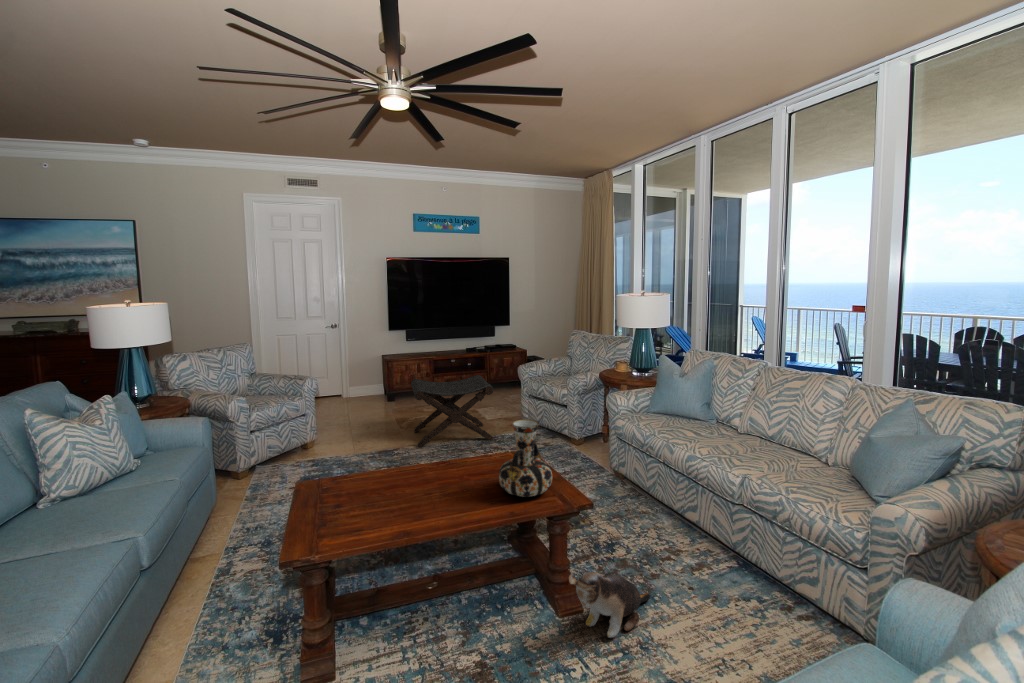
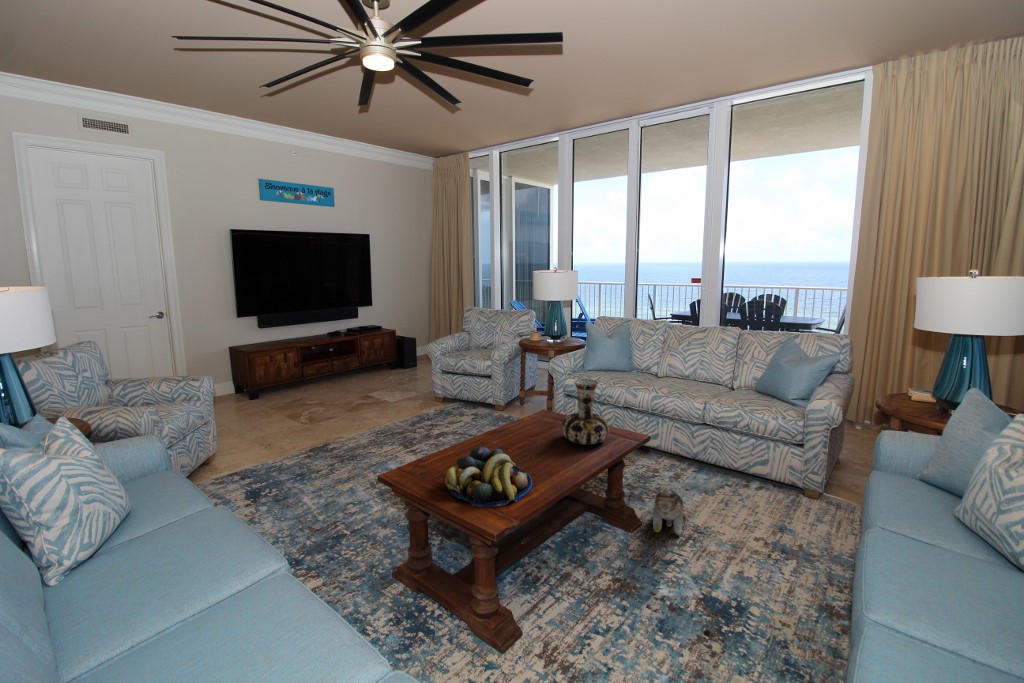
footstool: present [411,375,493,447] -> none [322,356,422,437]
fruit bowl: none [323,473,416,538] -> present [445,447,532,508]

